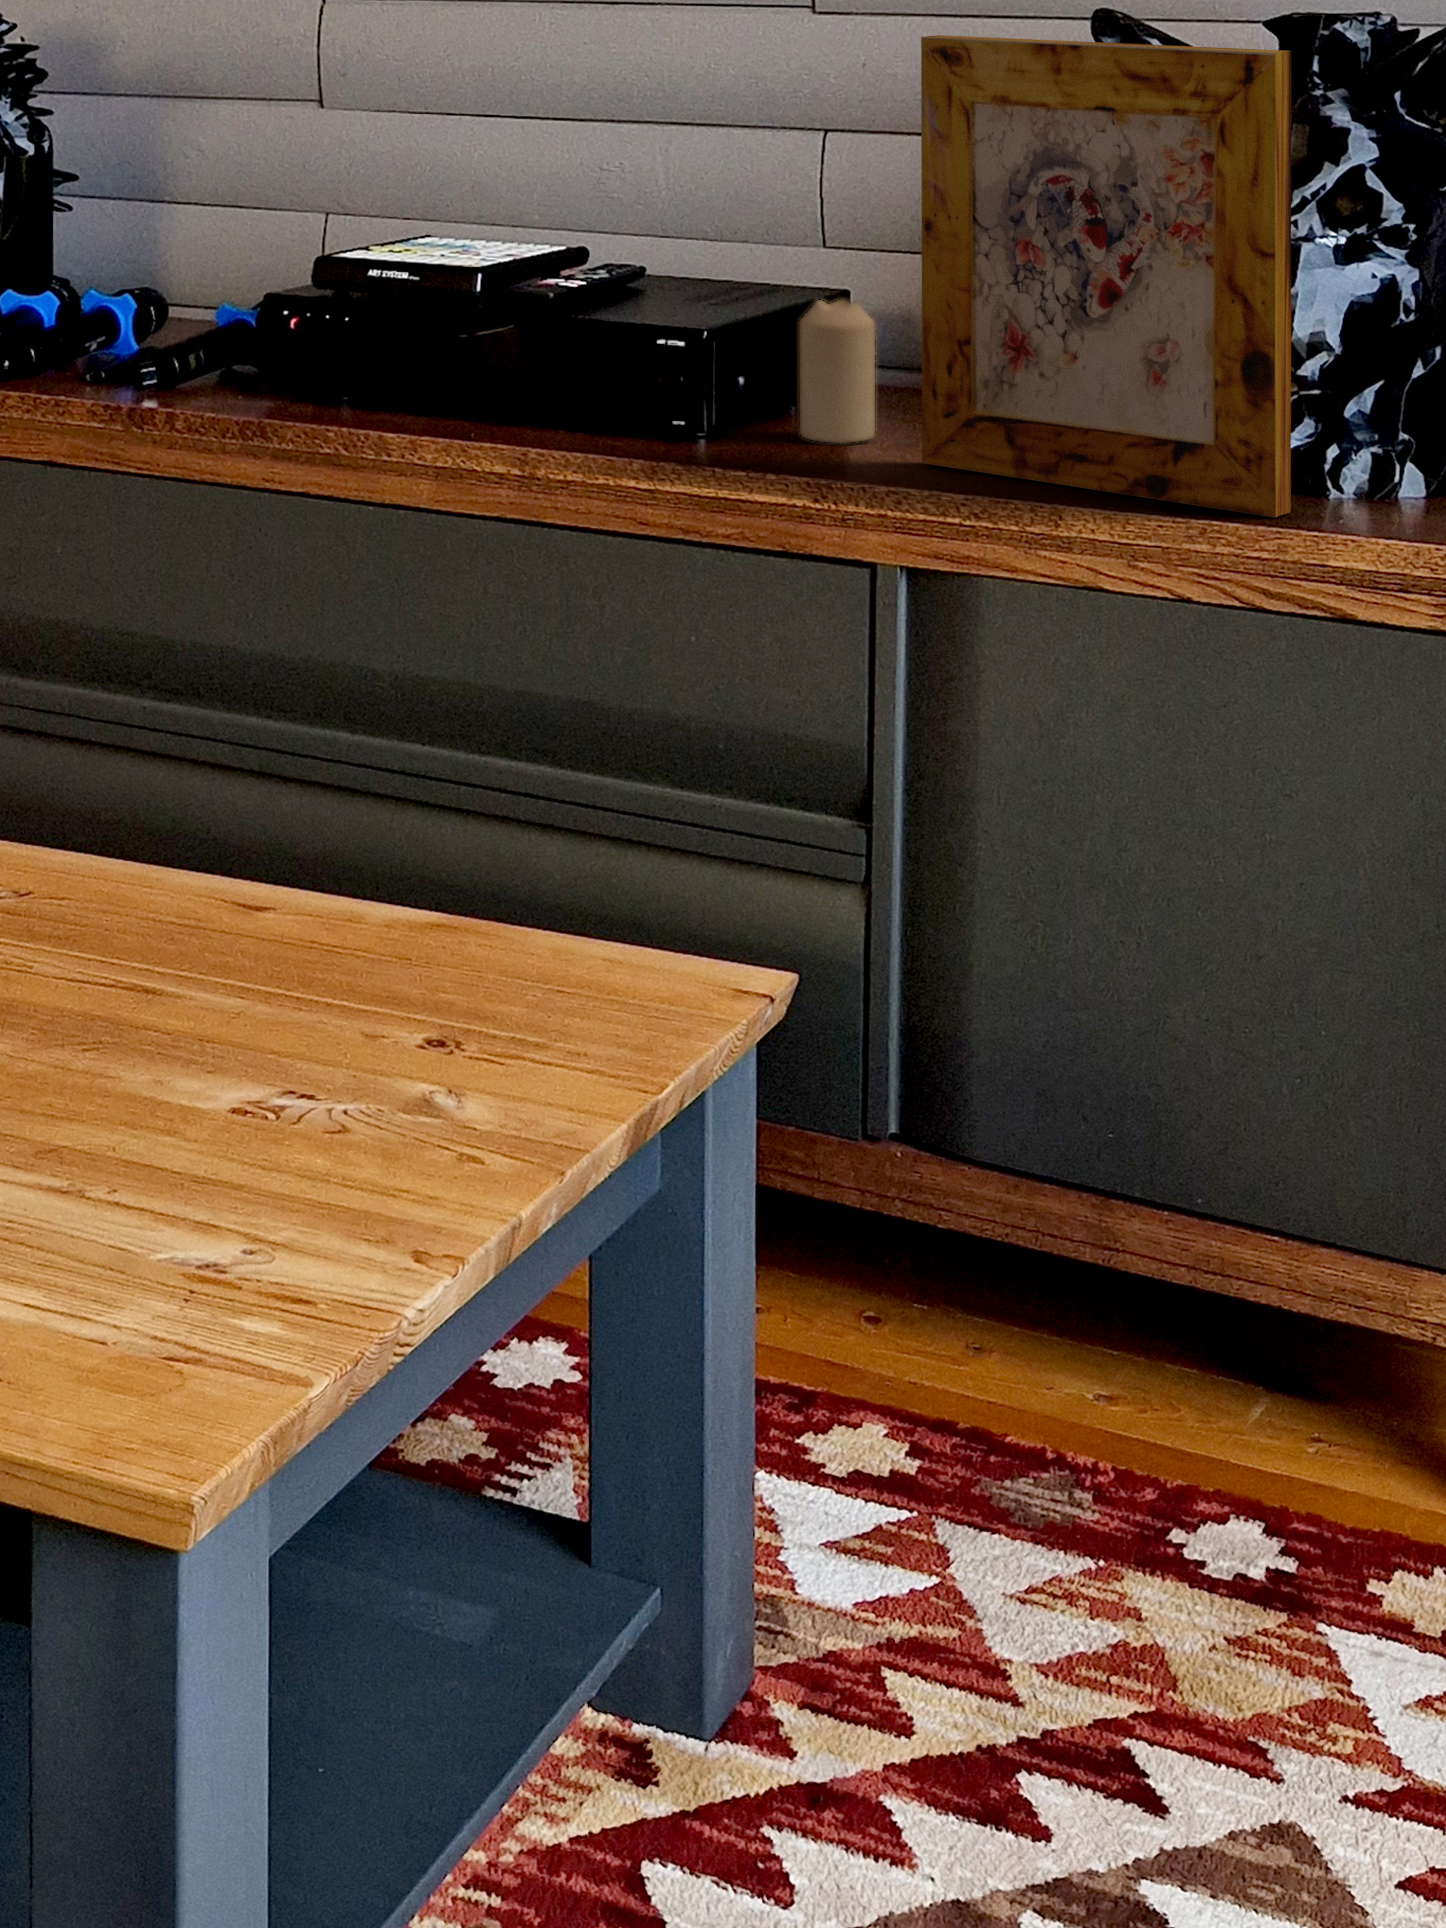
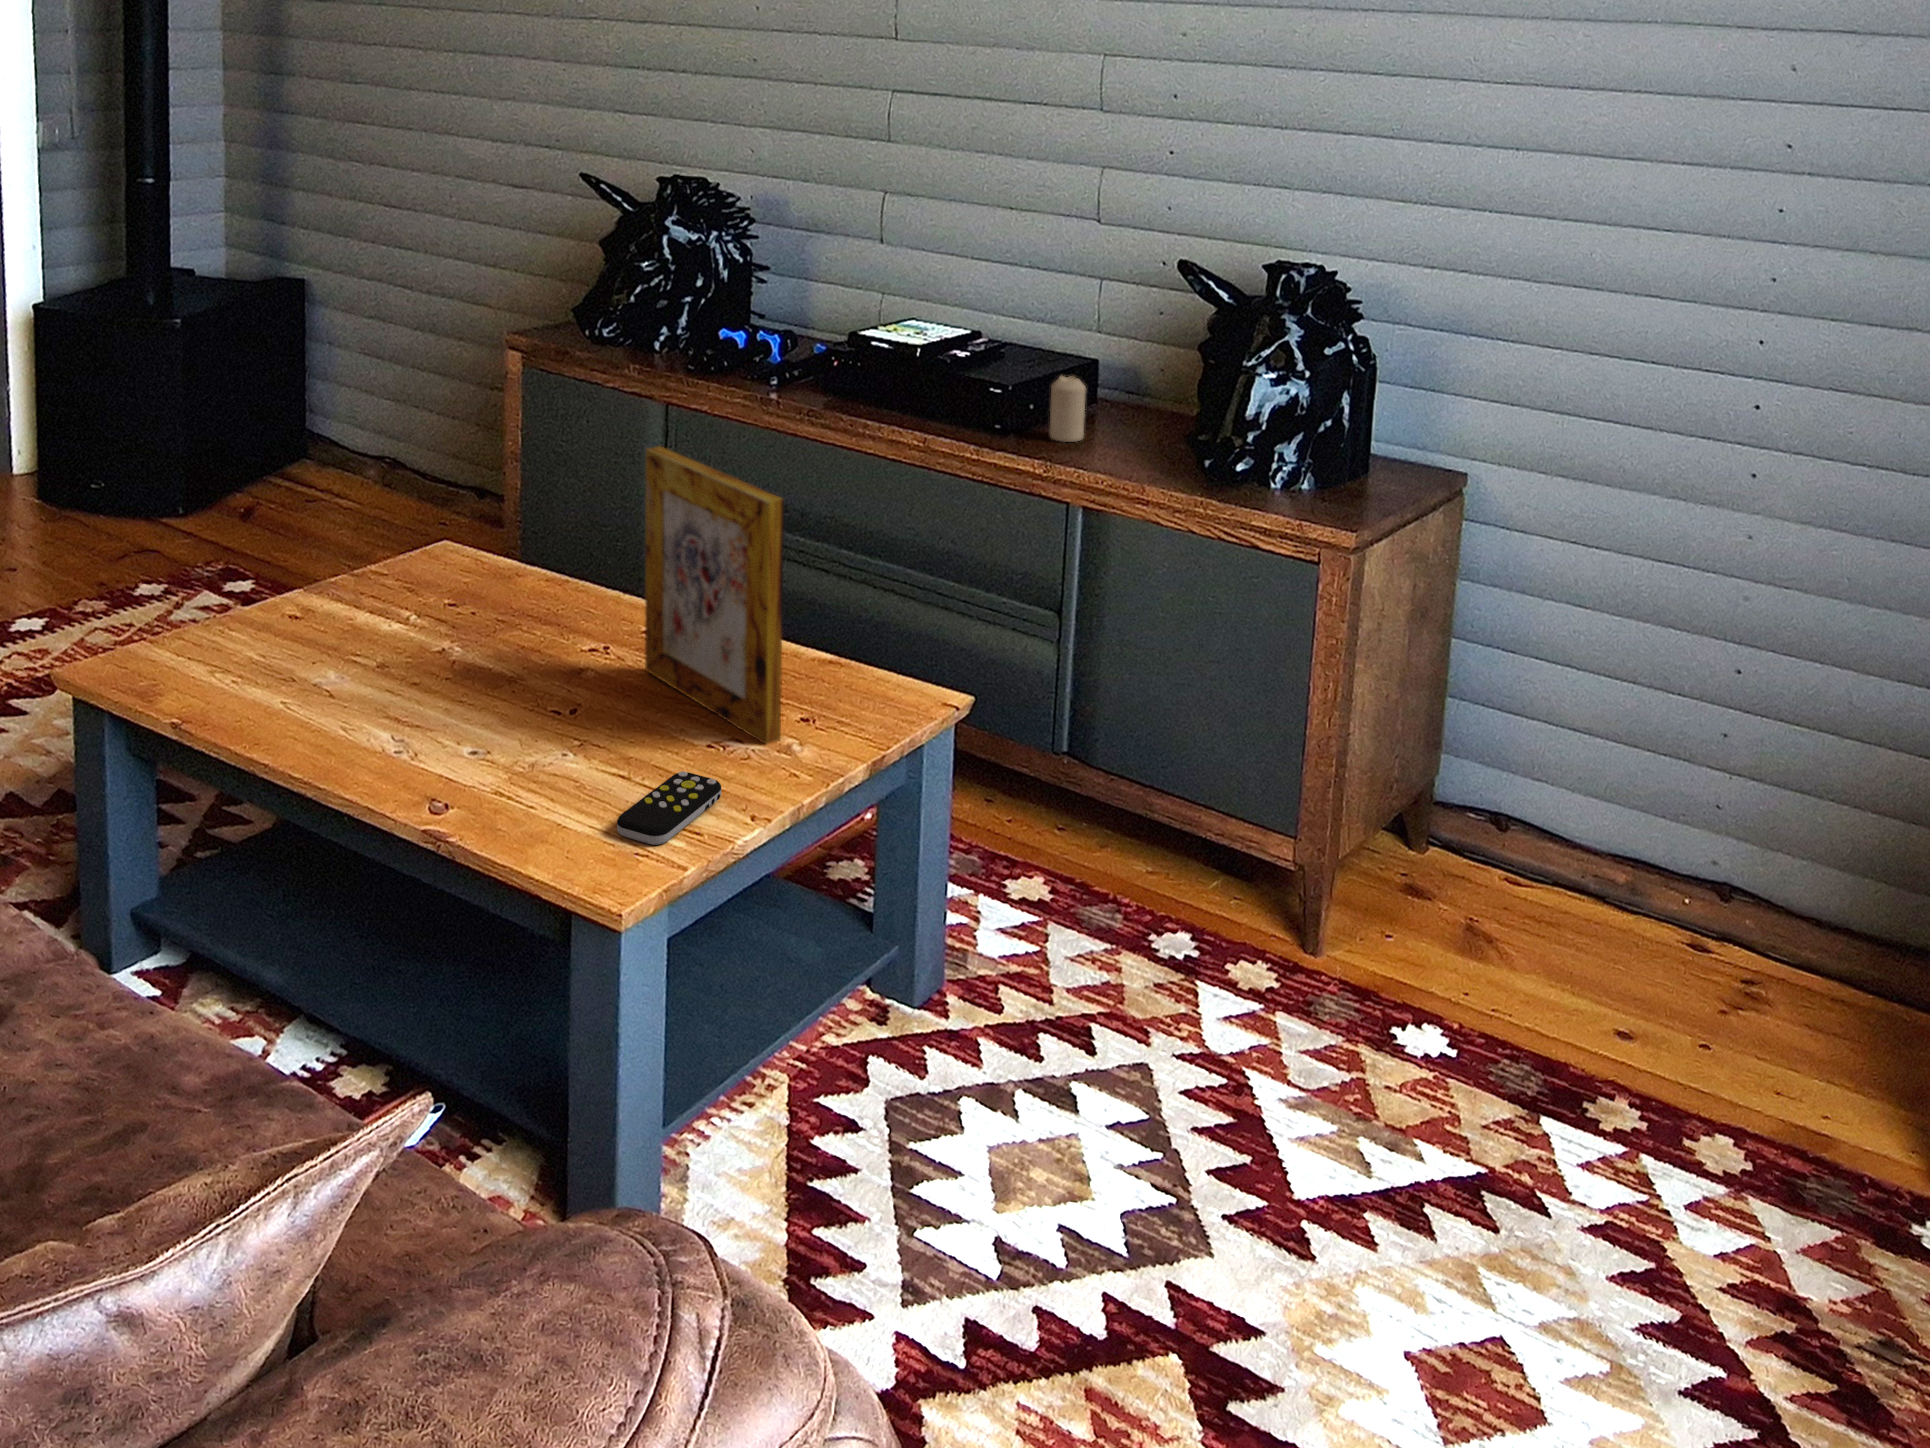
picture frame: present [921,35,1291,517] -> present [645,446,784,744]
remote control: none [100,1157,325,1329] -> present [617,771,721,845]

